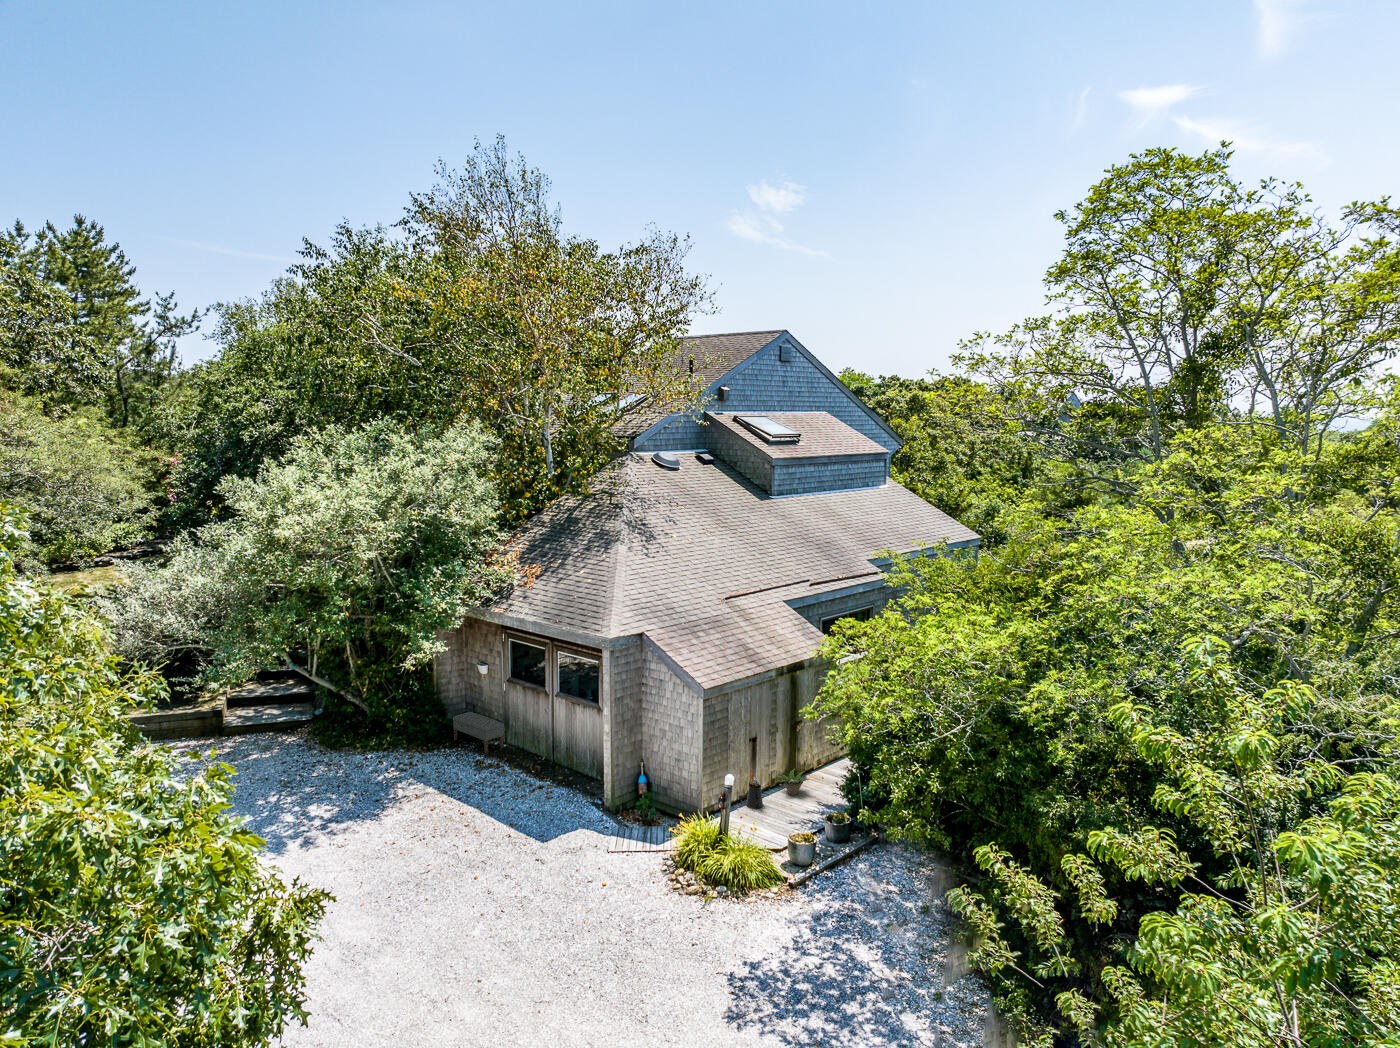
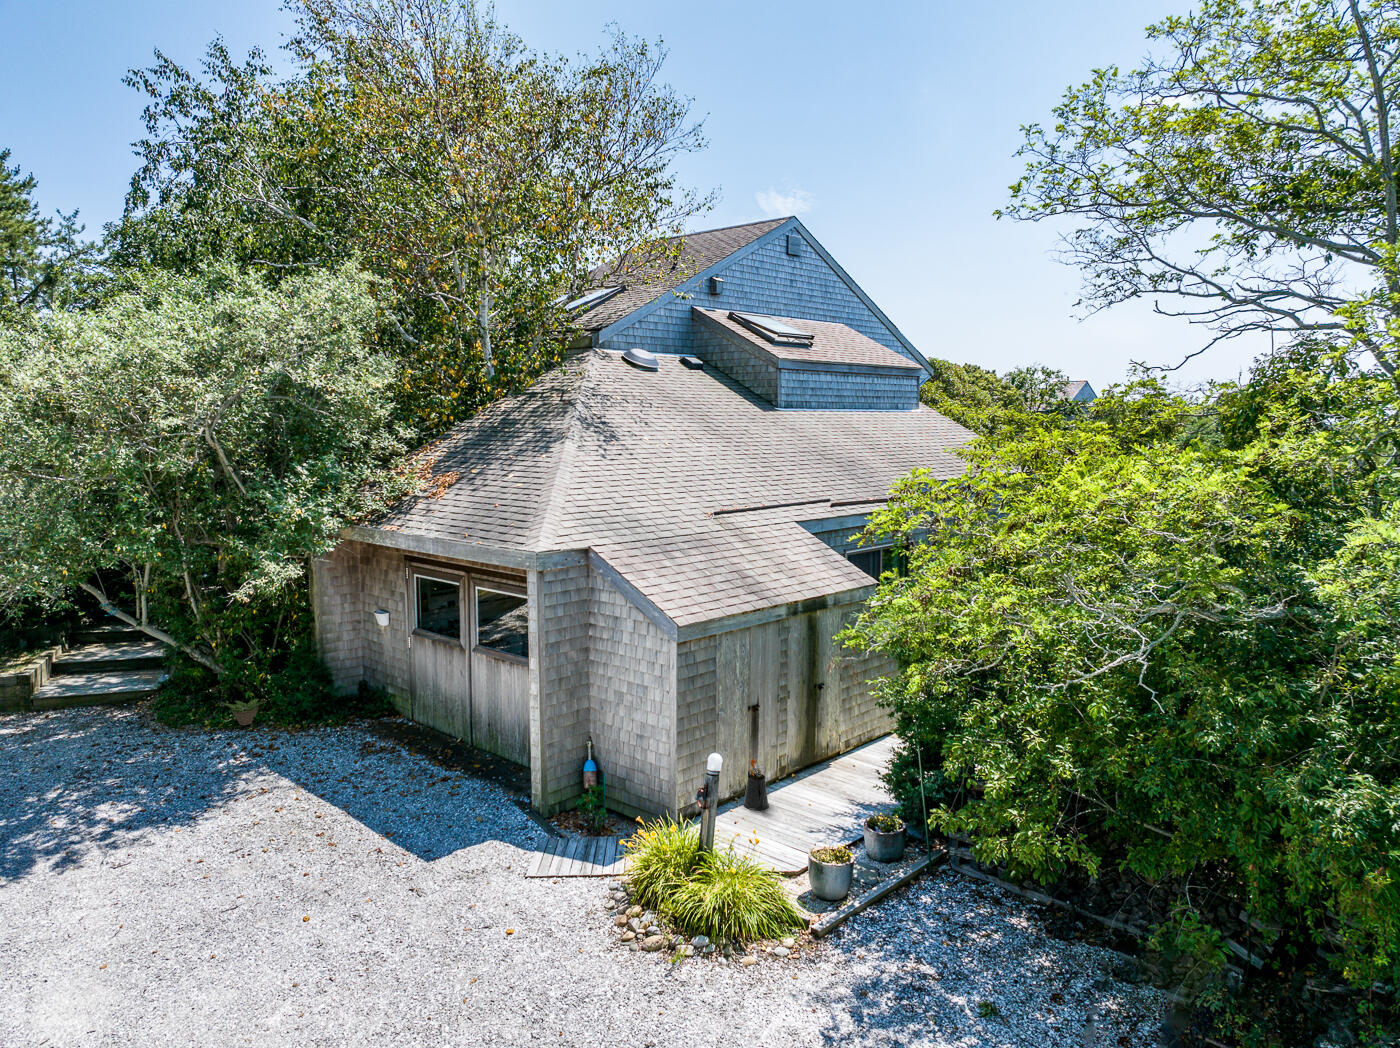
bench: present [453,712,504,753] -> none [341,679,410,734]
decorative plant: present [777,769,809,795] -> present [224,699,265,725]

